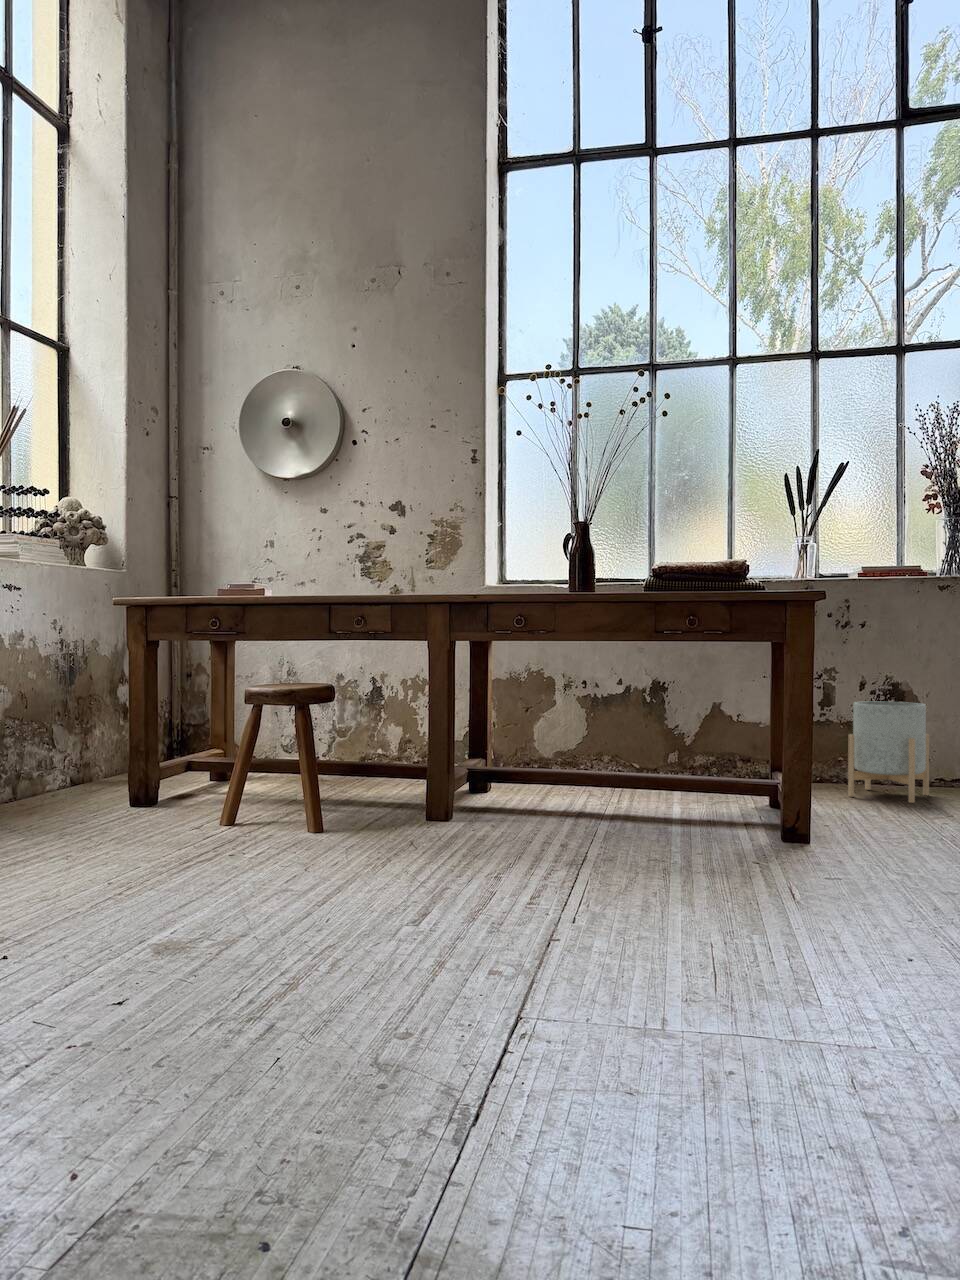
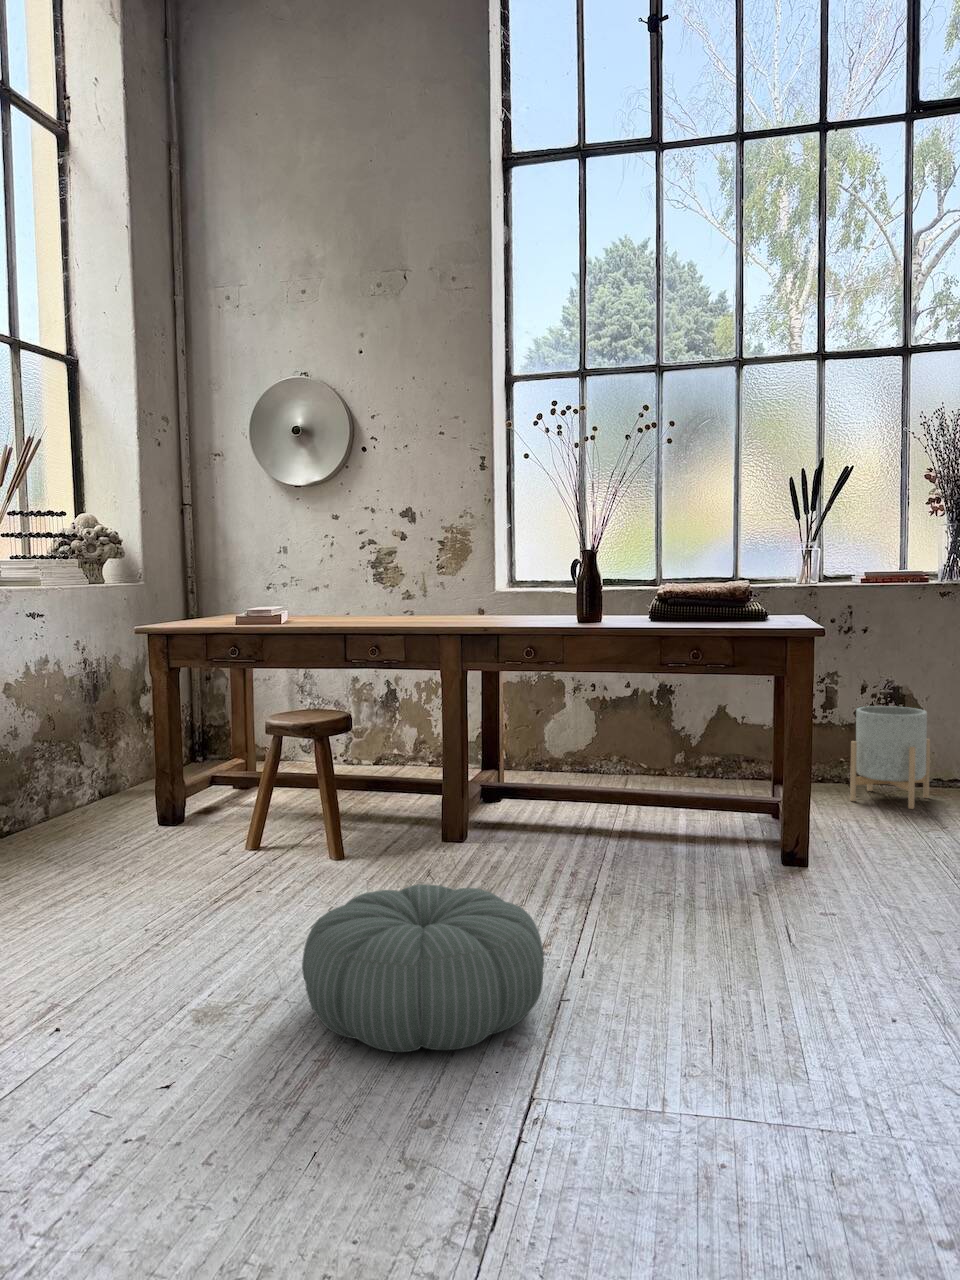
pouf: none [273,821,533,977] -> present [302,884,544,1052]

